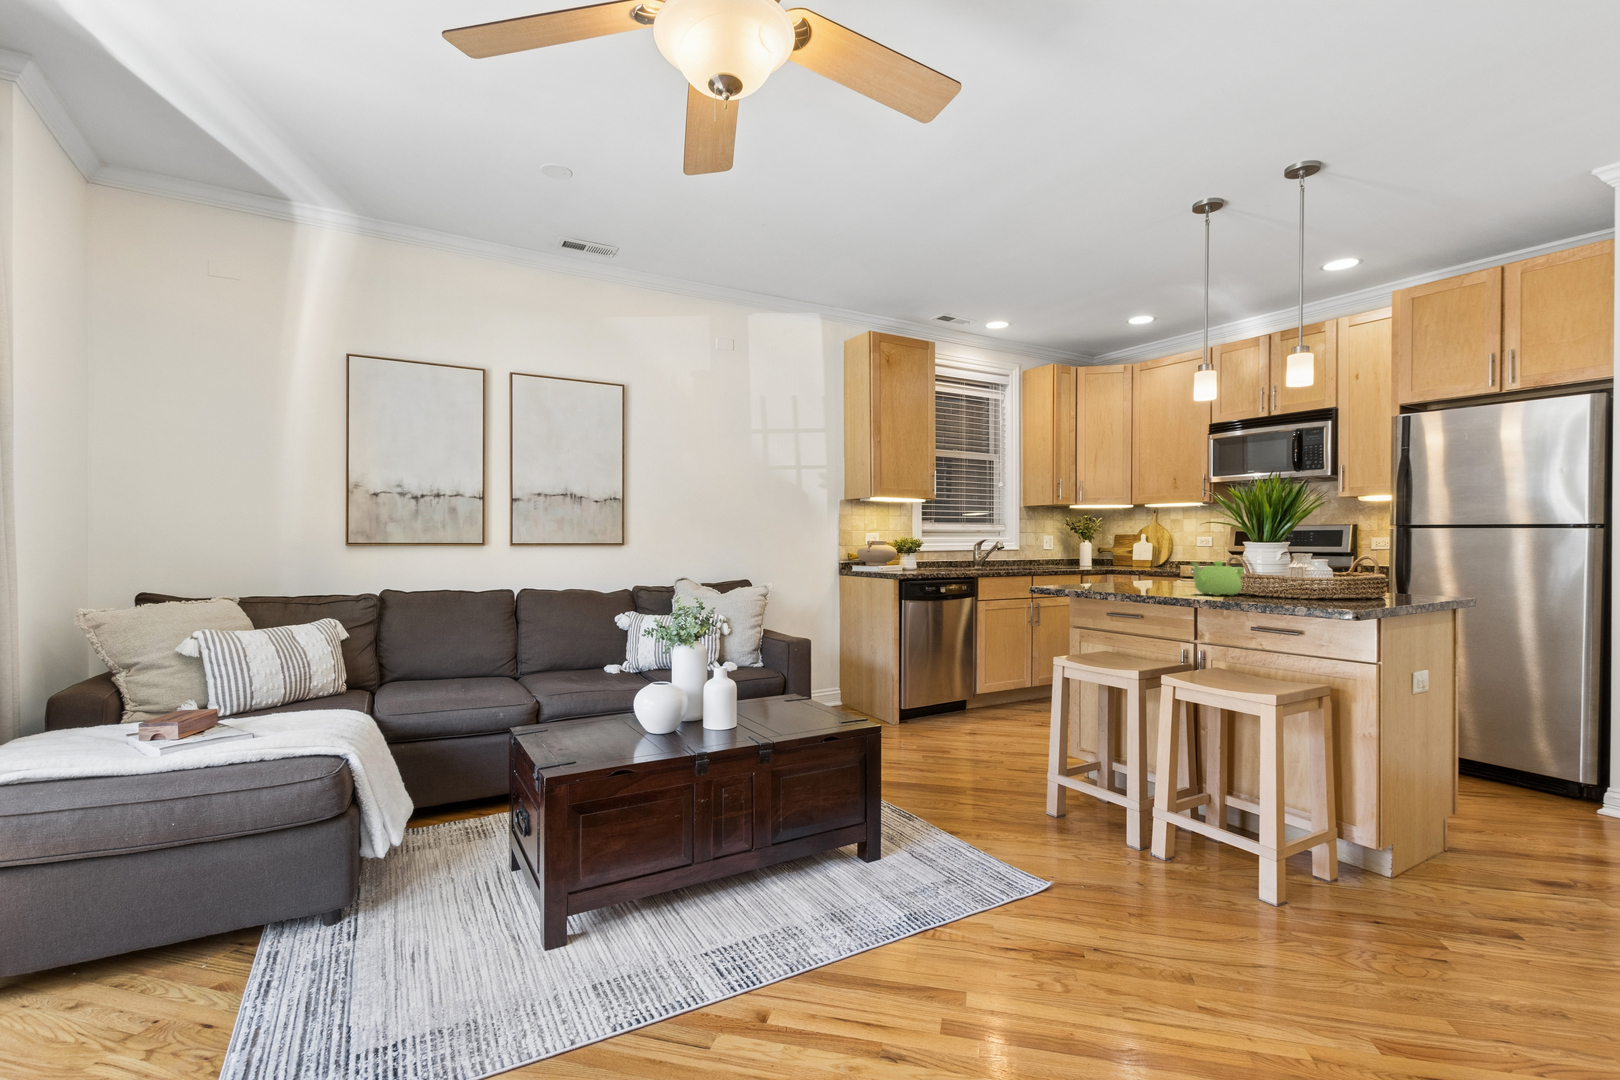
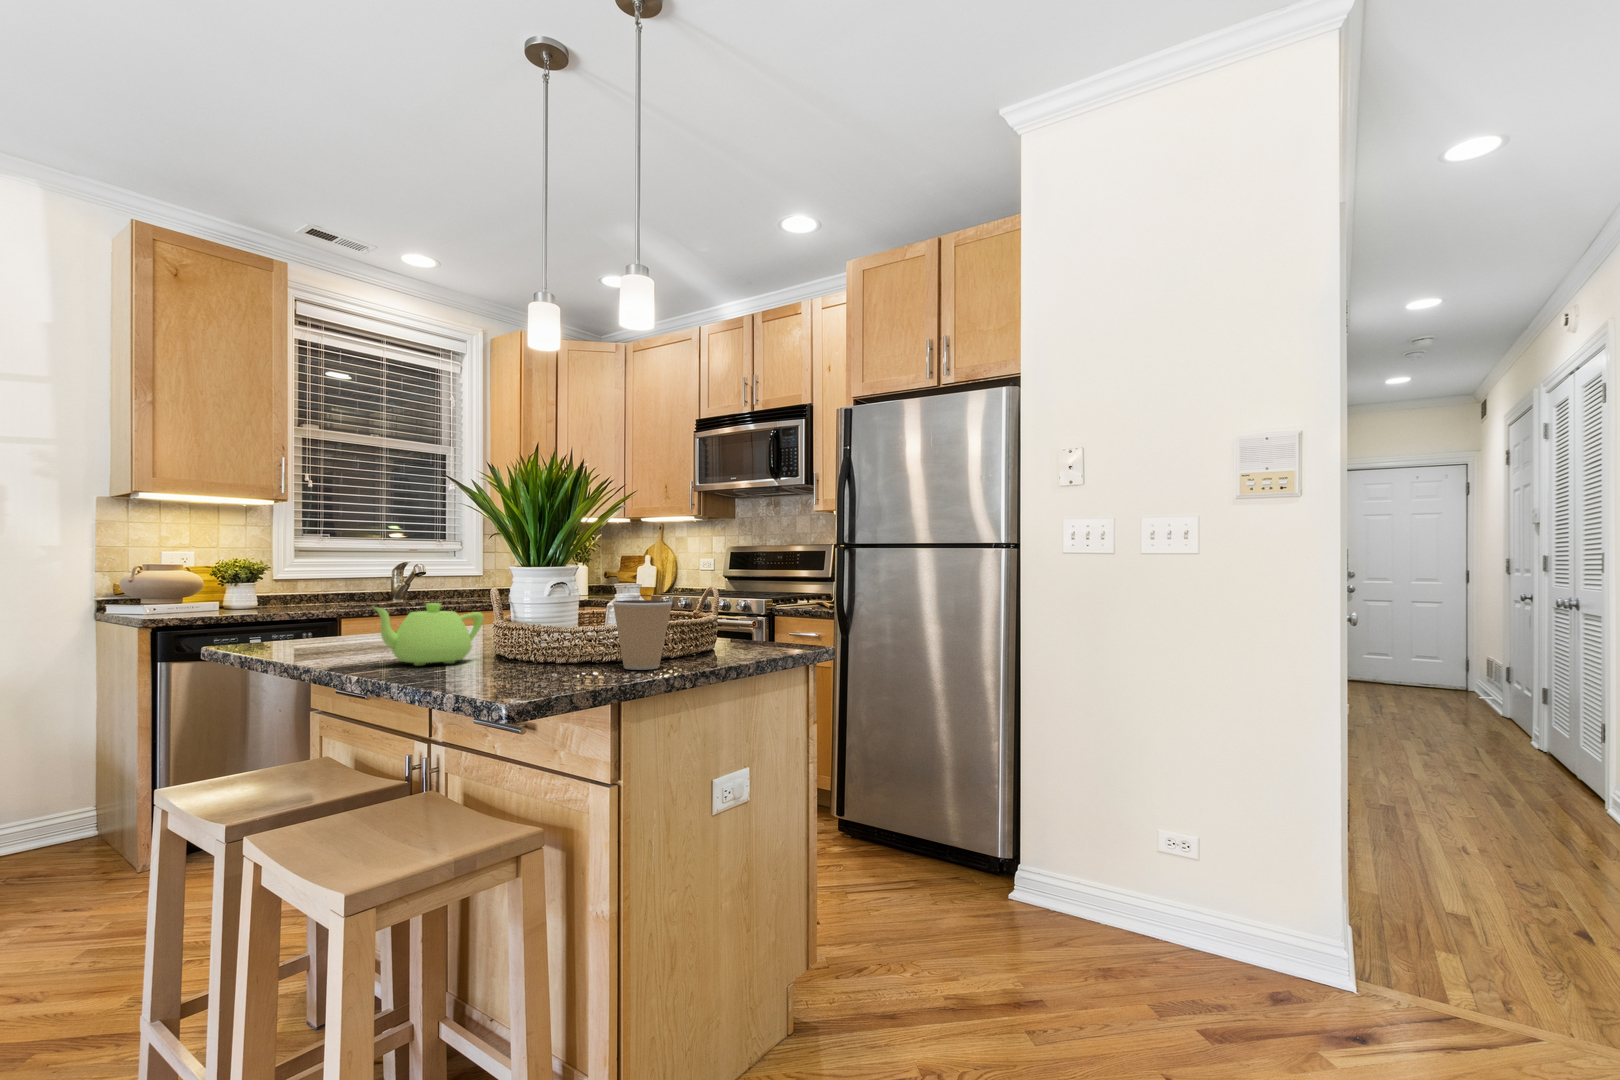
coffee cup: none [1356,561,1402,602] -> present [612,600,673,670]

